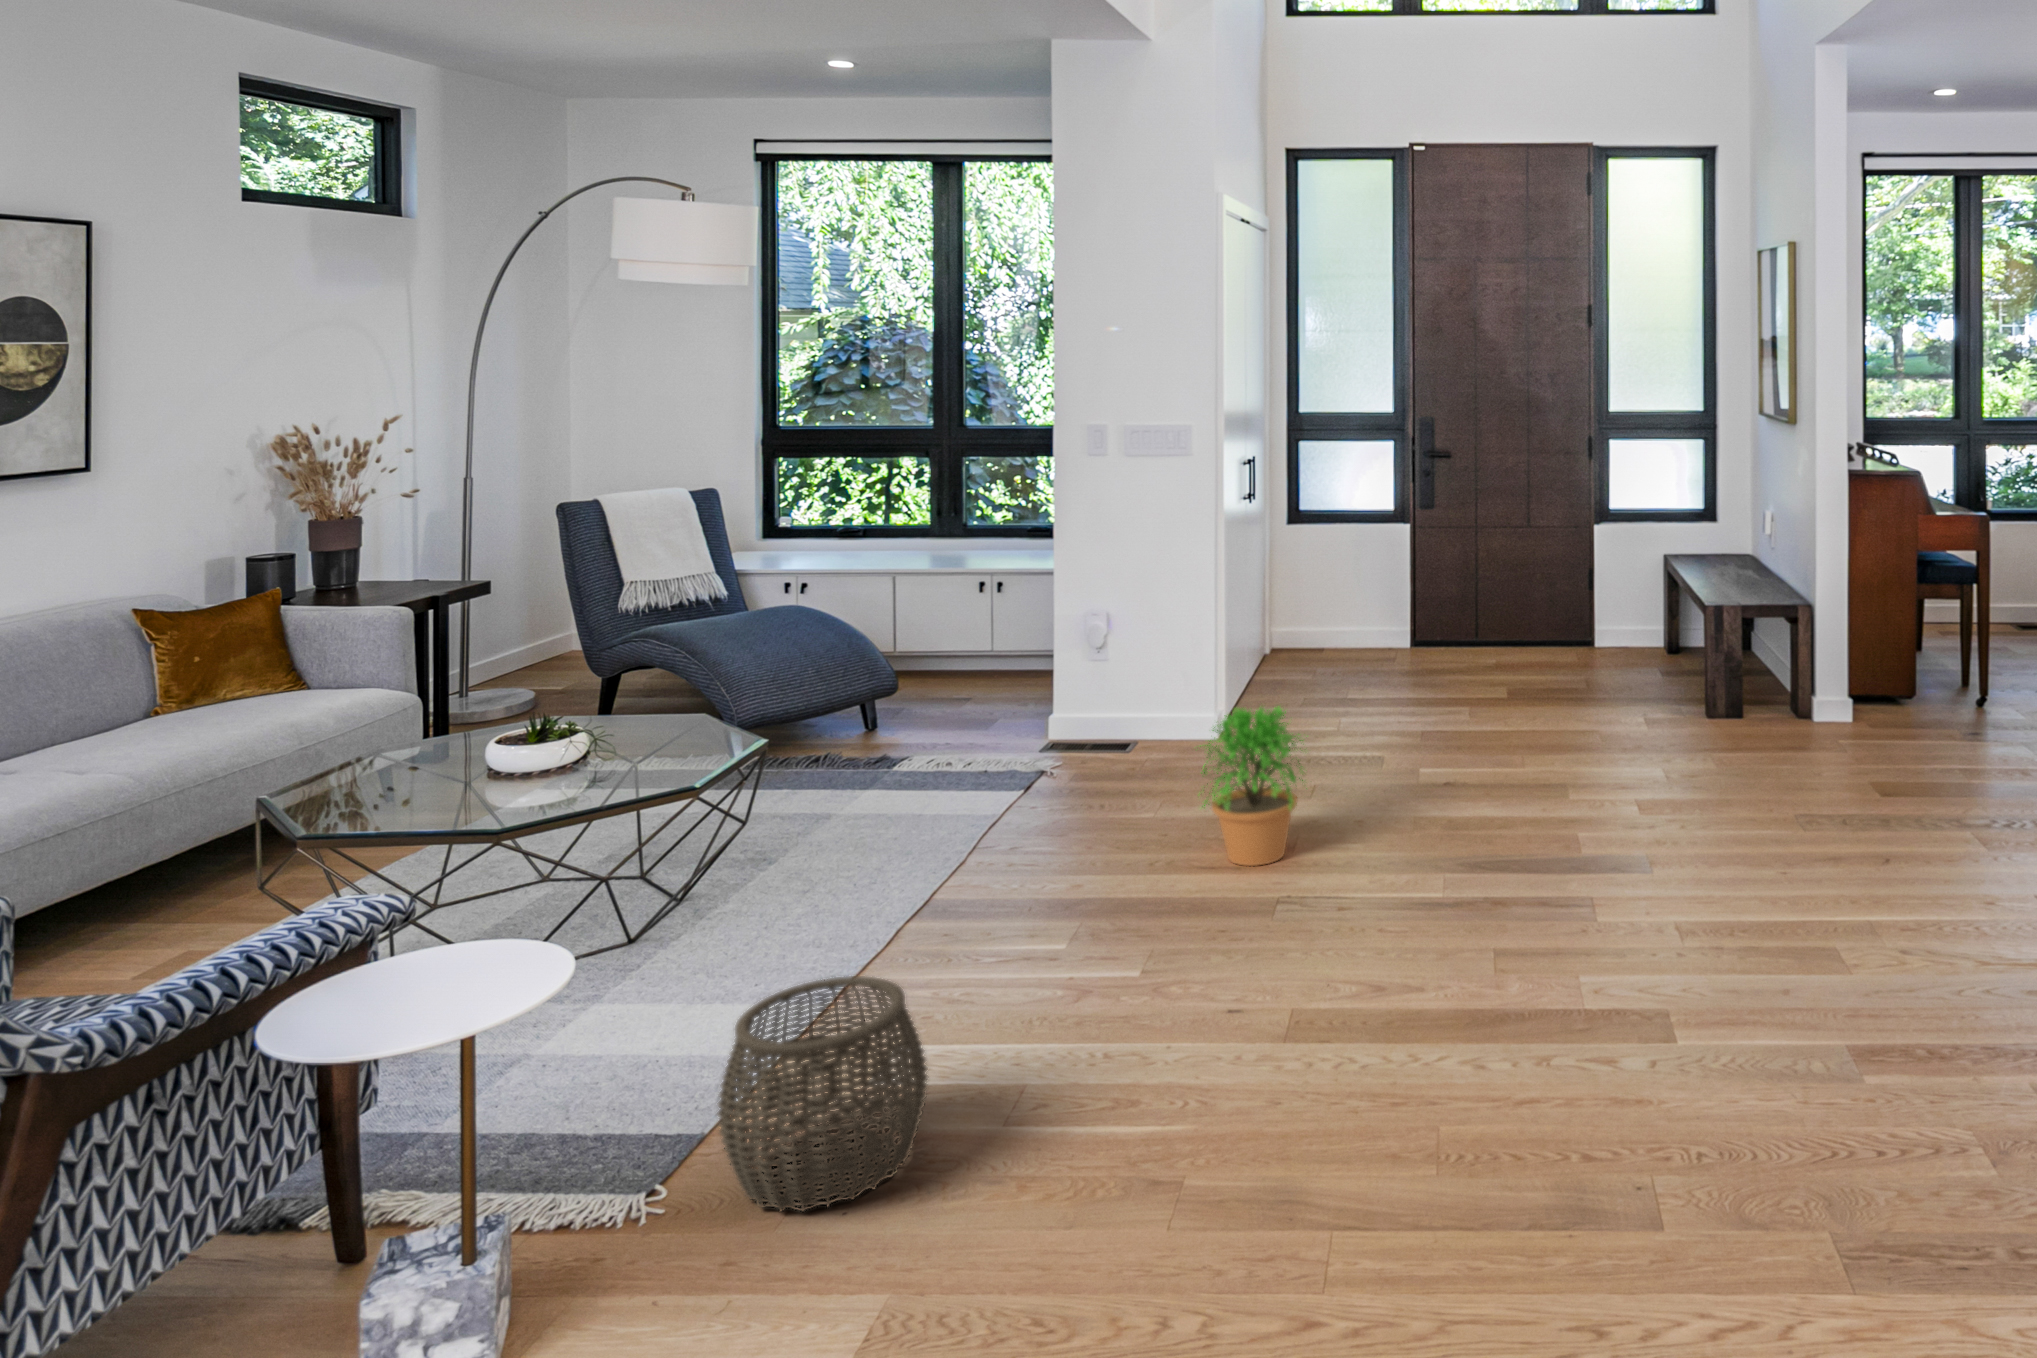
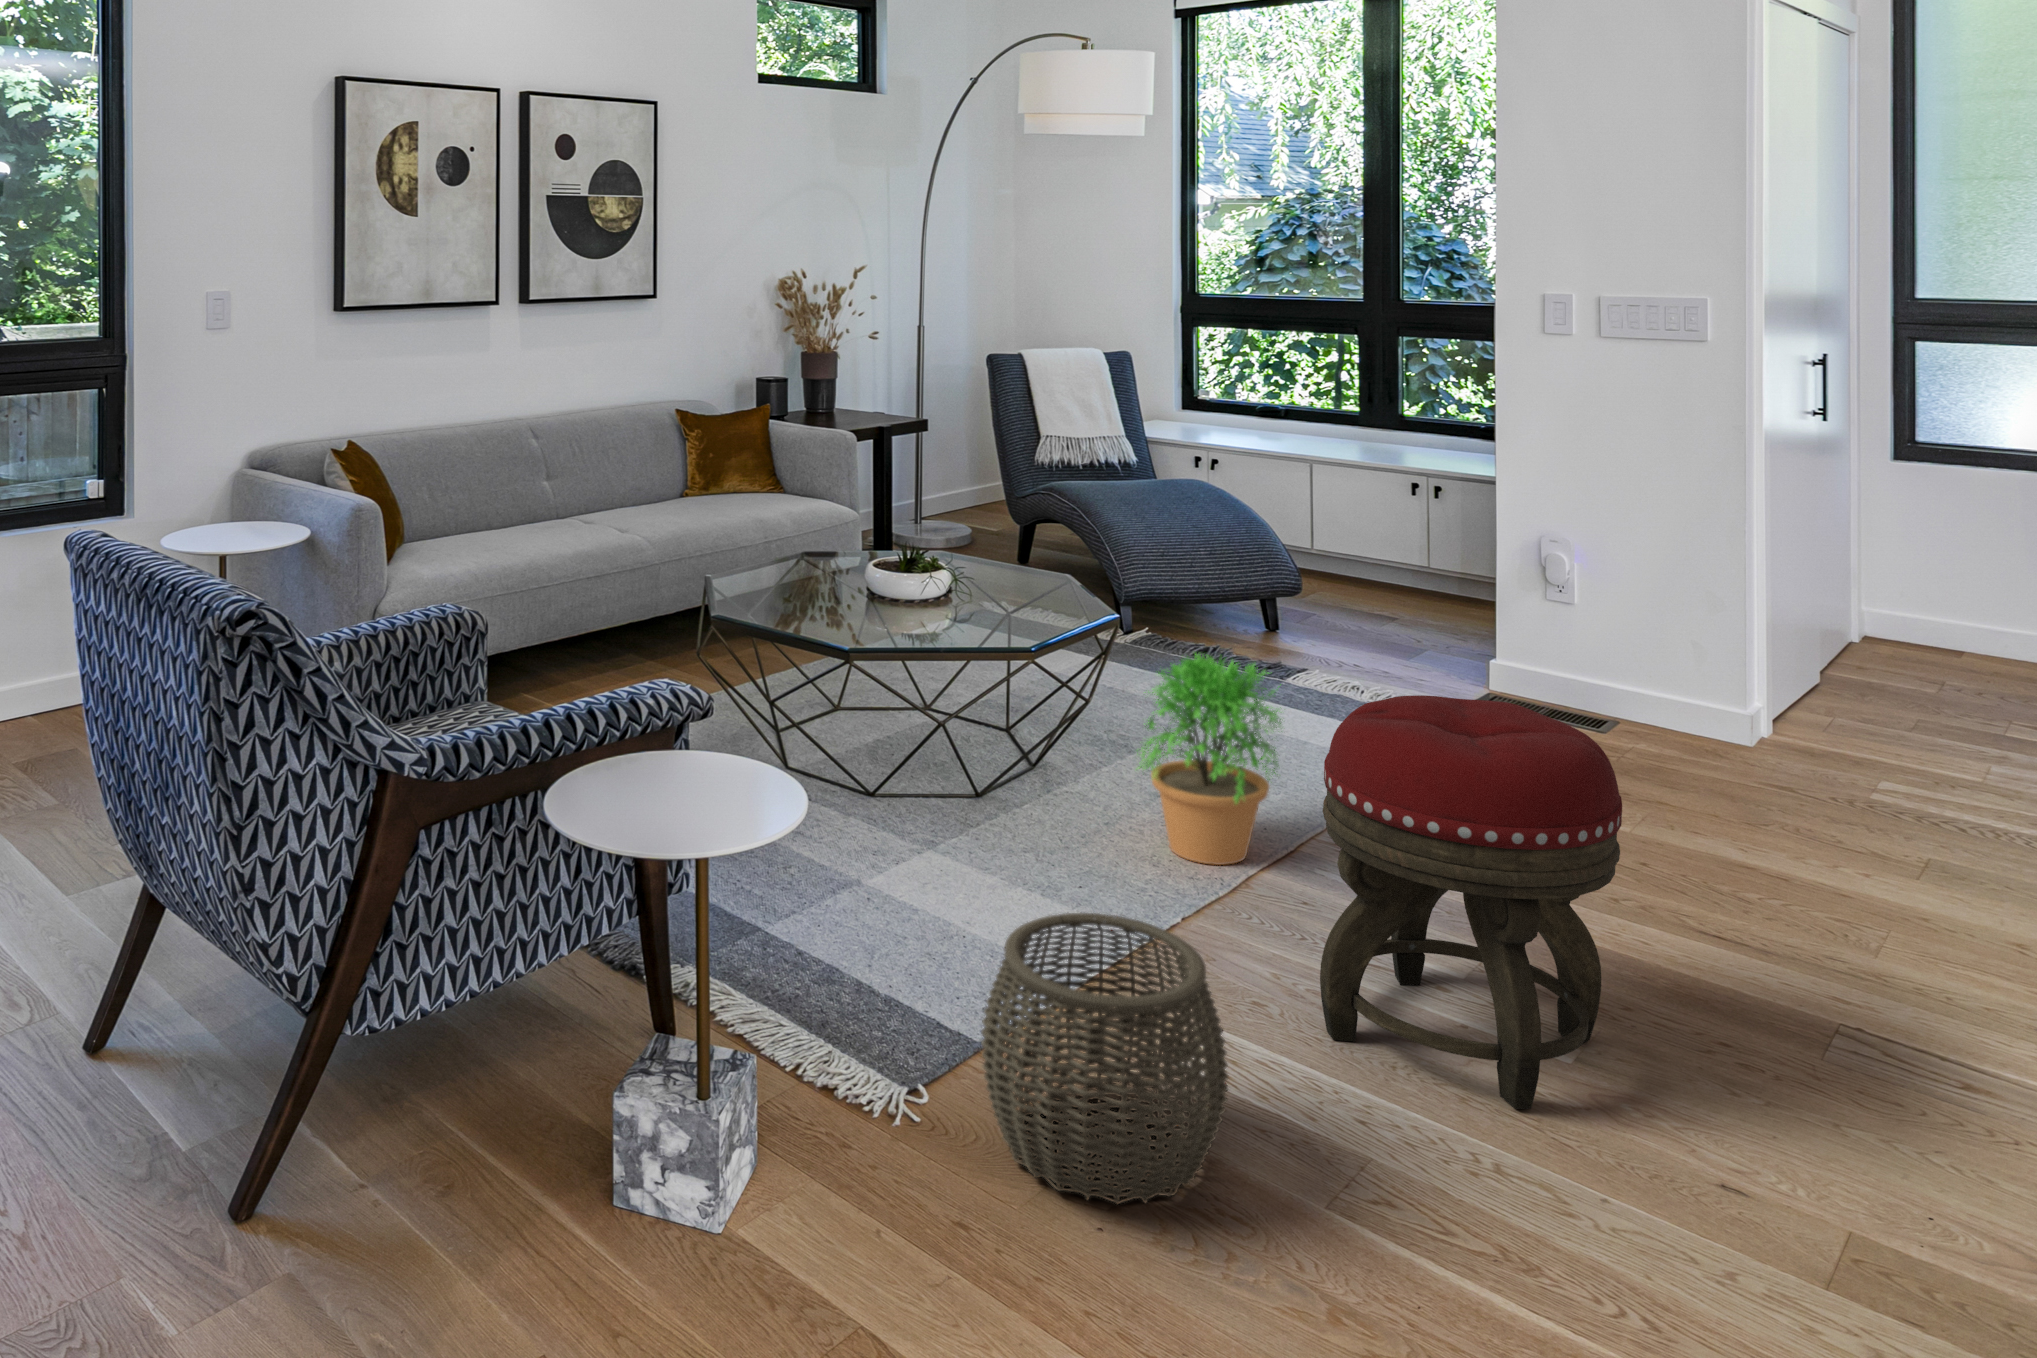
potted plant: present [1199,706,1307,866] -> present [1137,653,1281,865]
footstool: none [964,741,1161,1026] -> present [1320,695,1622,1109]

